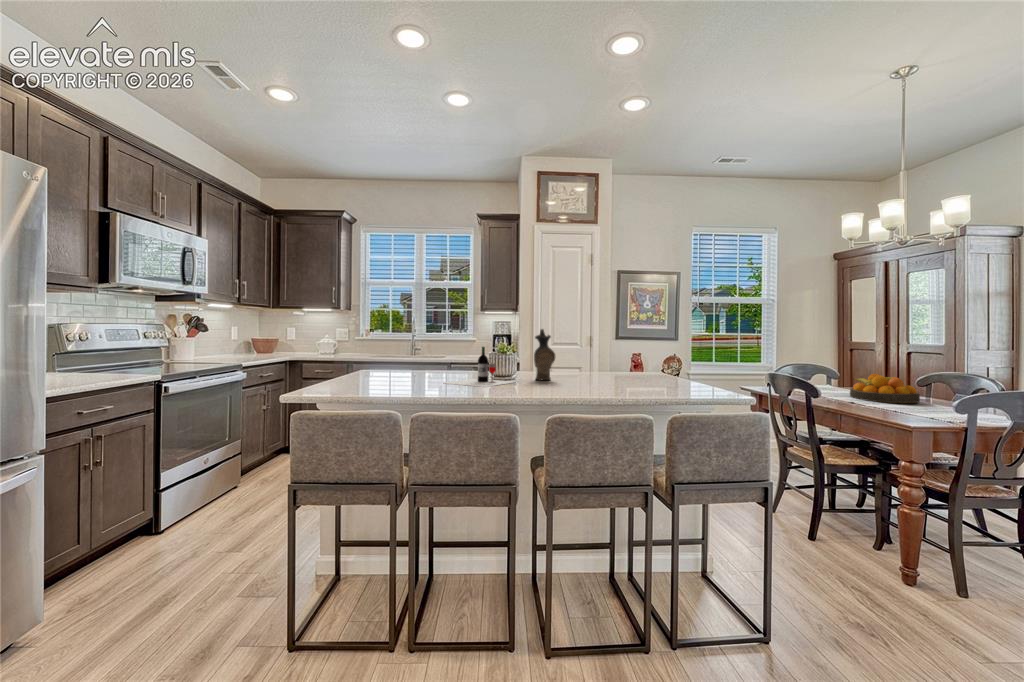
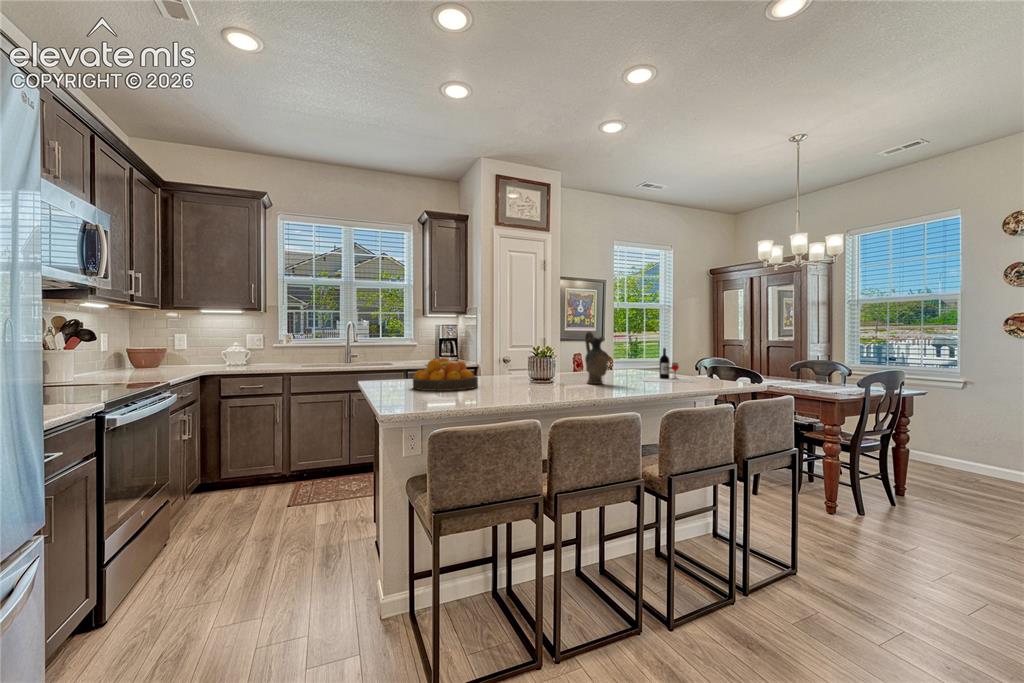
wine bottle: present [446,347,513,387] -> present [640,348,695,382]
fruit bowl: present [850,374,920,403] -> present [413,357,478,391]

